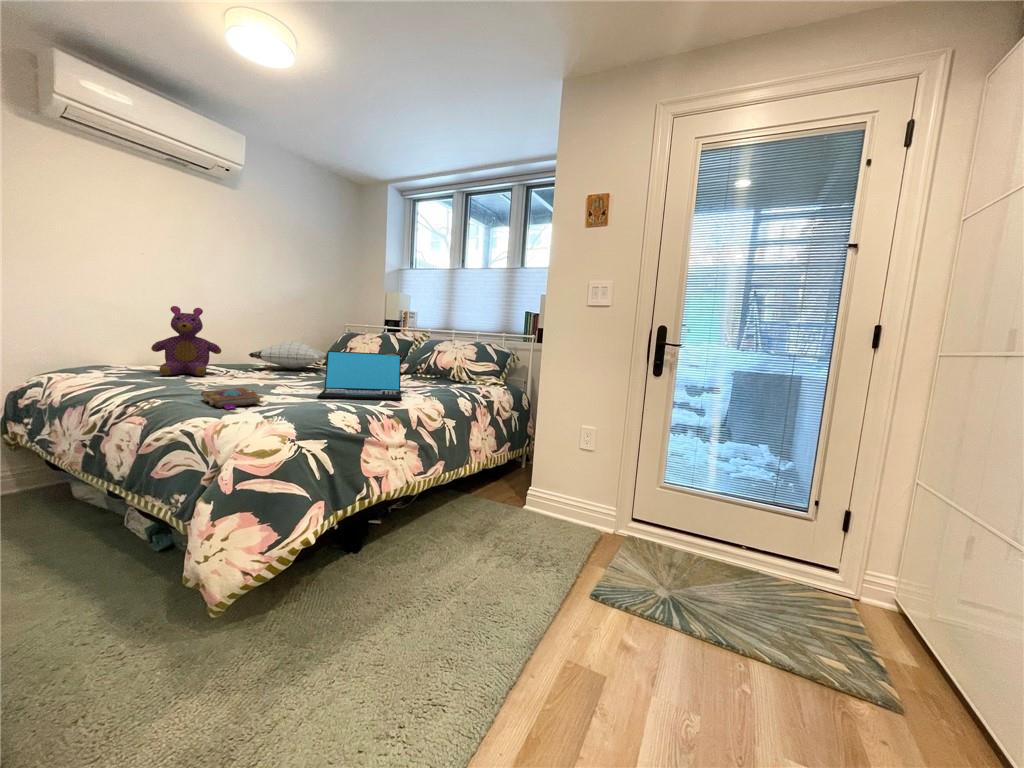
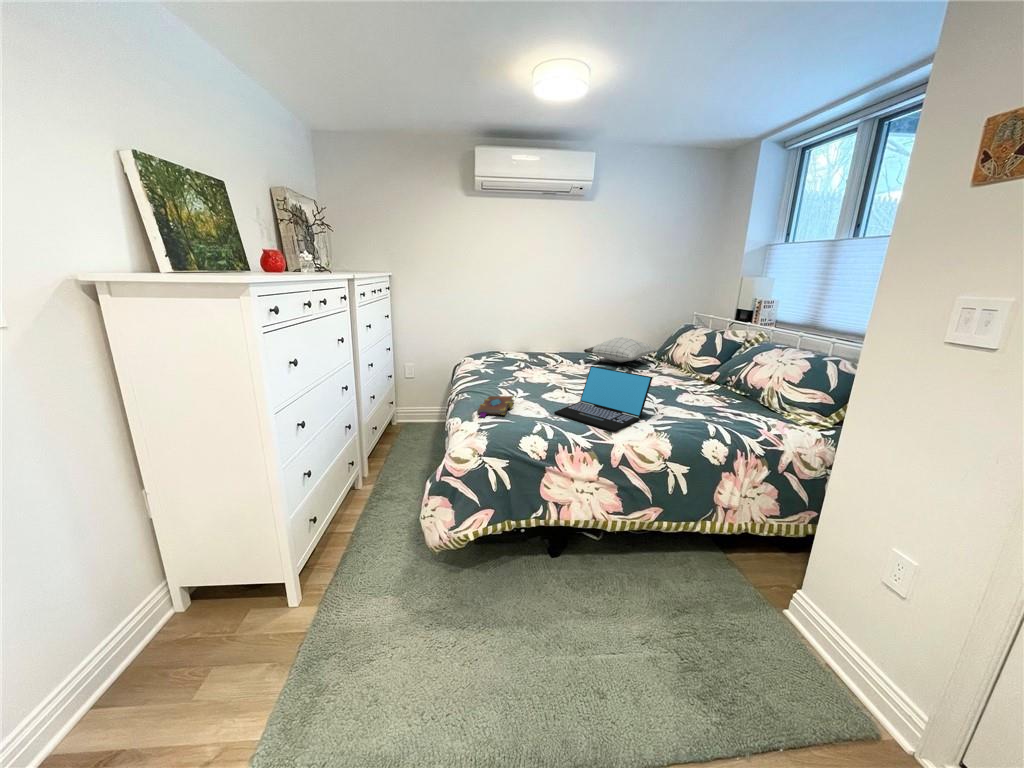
teddy bear: present [151,306,221,376] -> none [518,318,557,370]

